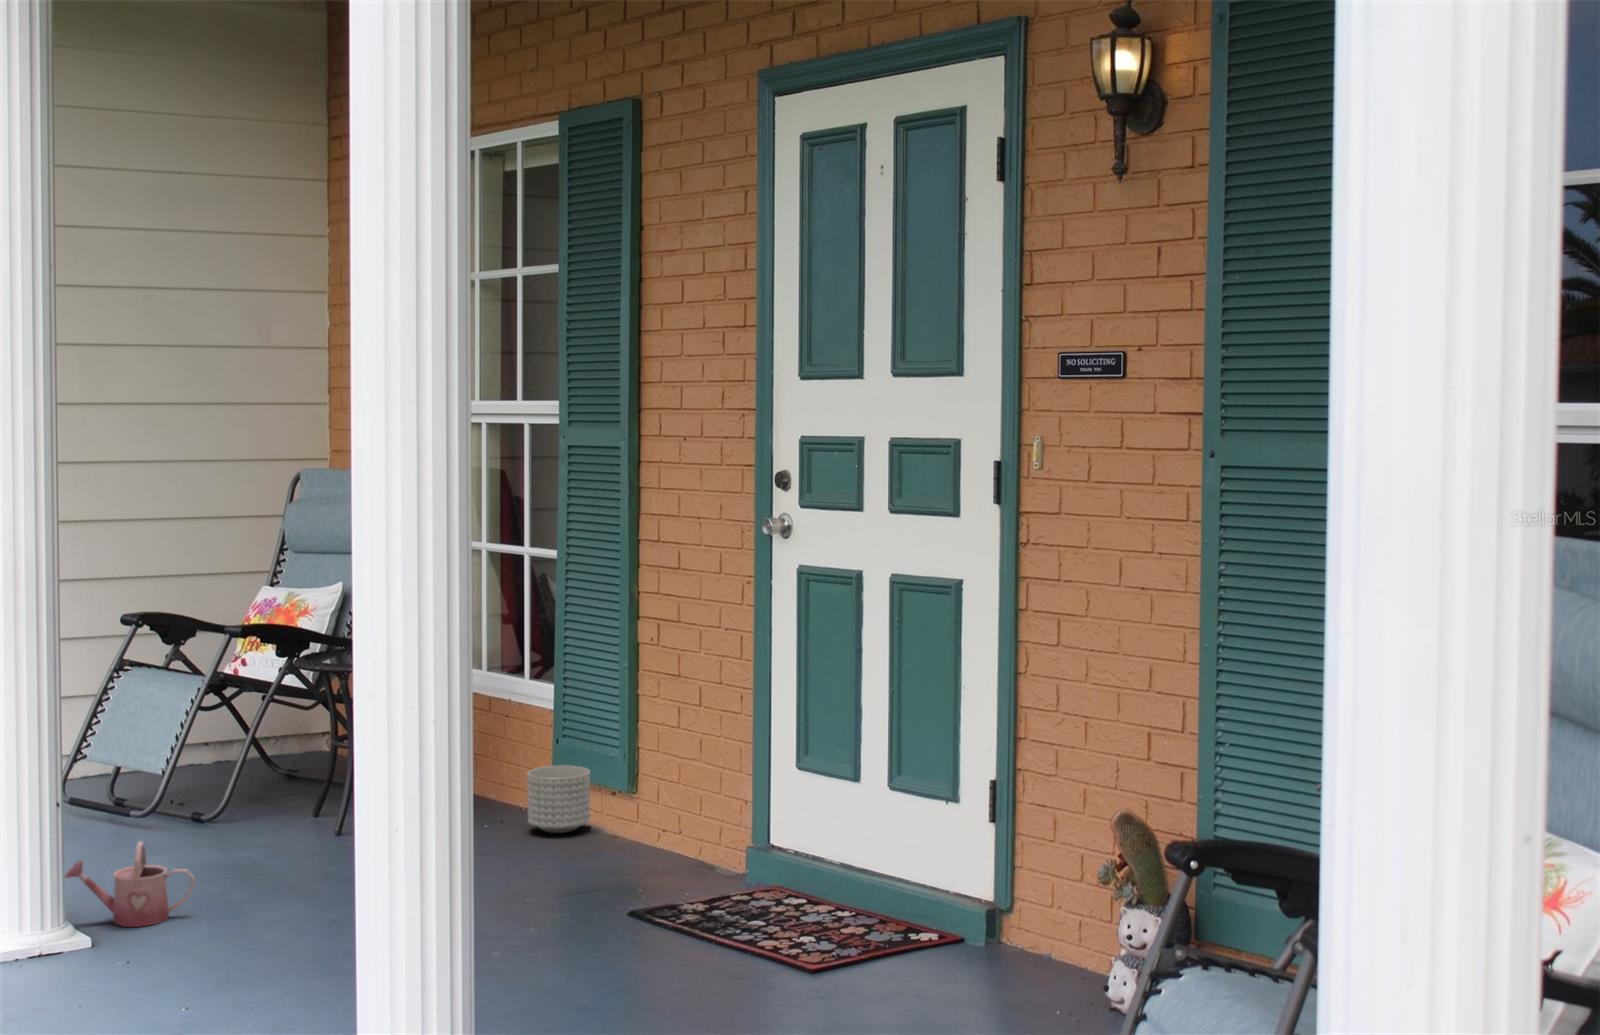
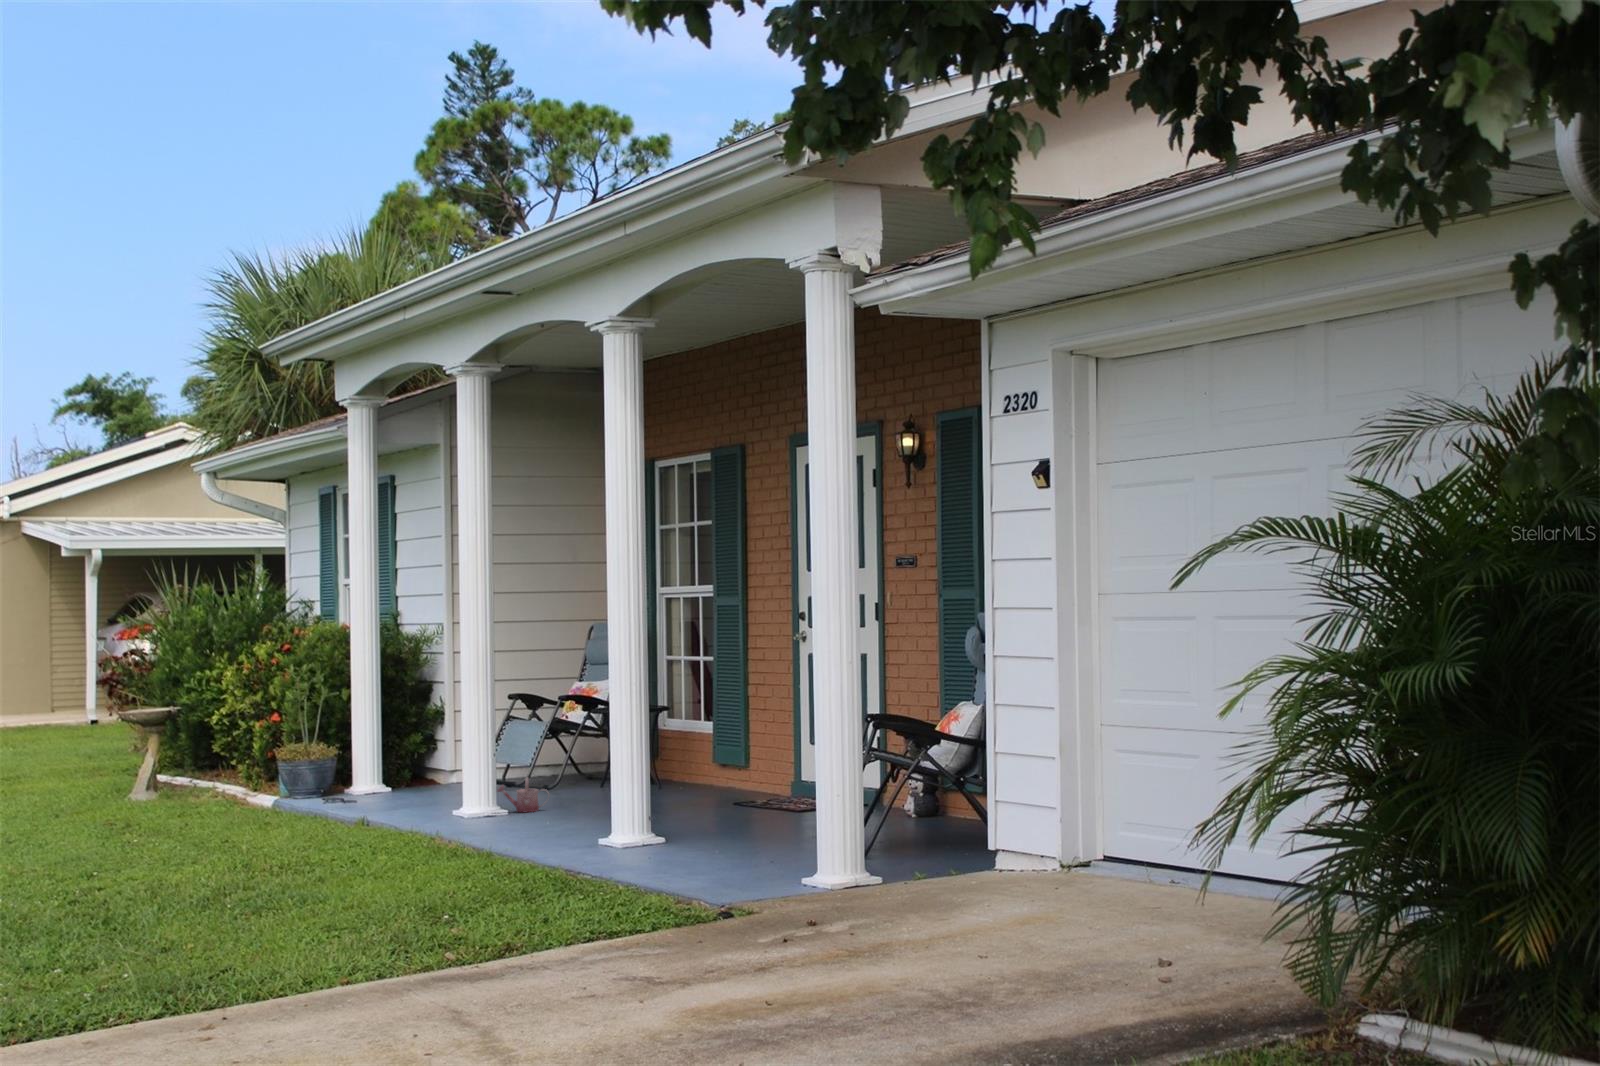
planter: present [527,765,590,833] -> none [698,758,728,789]

